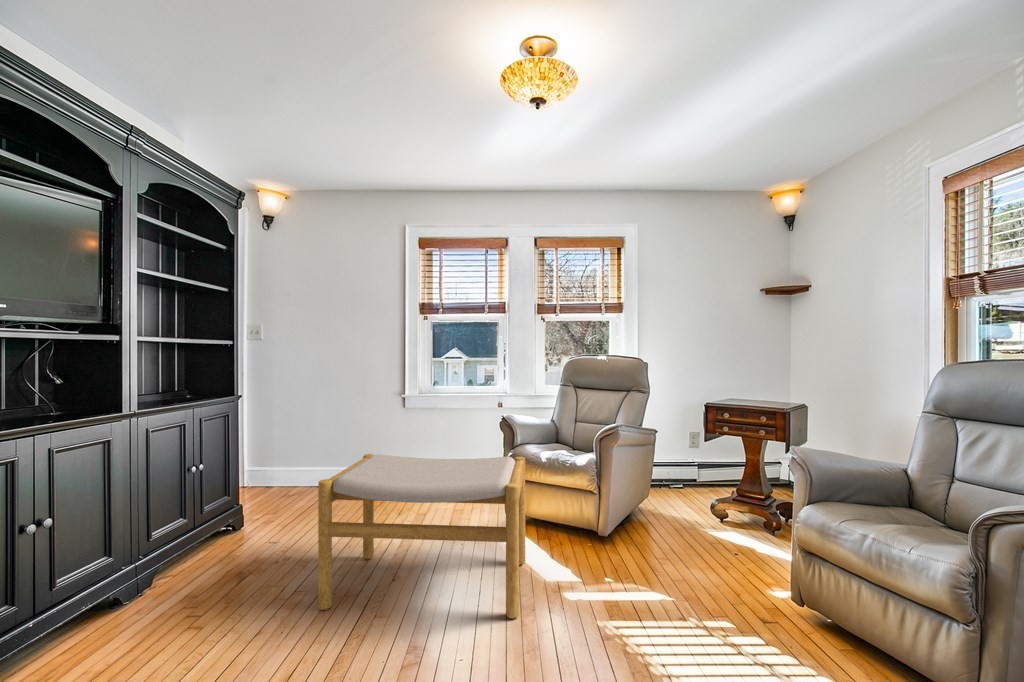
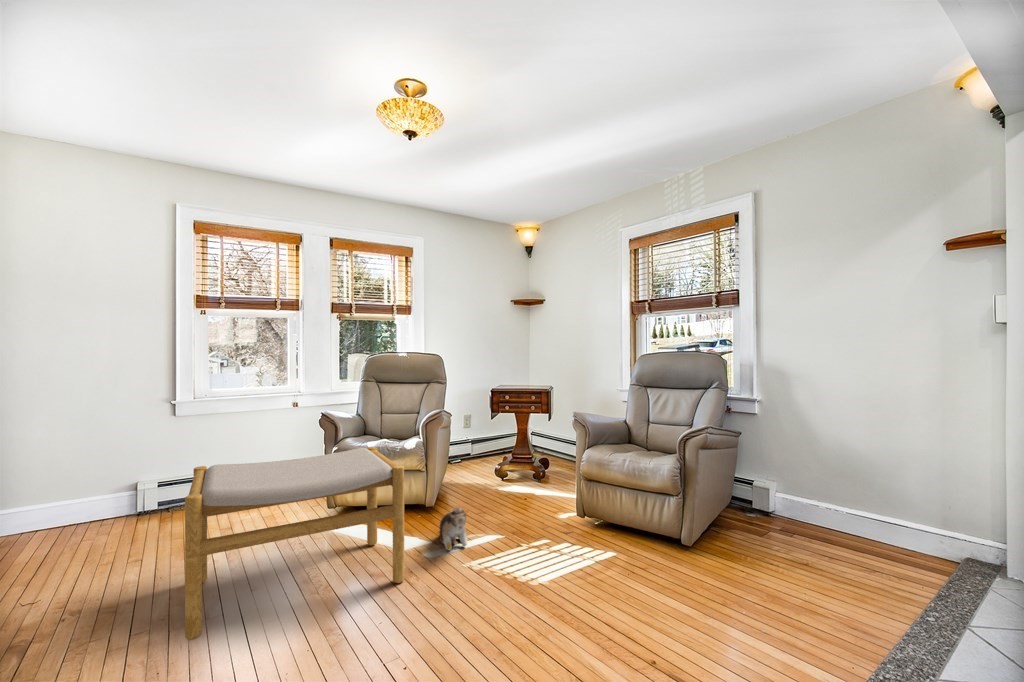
plush toy: none [585,546,618,597] -> present [439,508,467,550]

